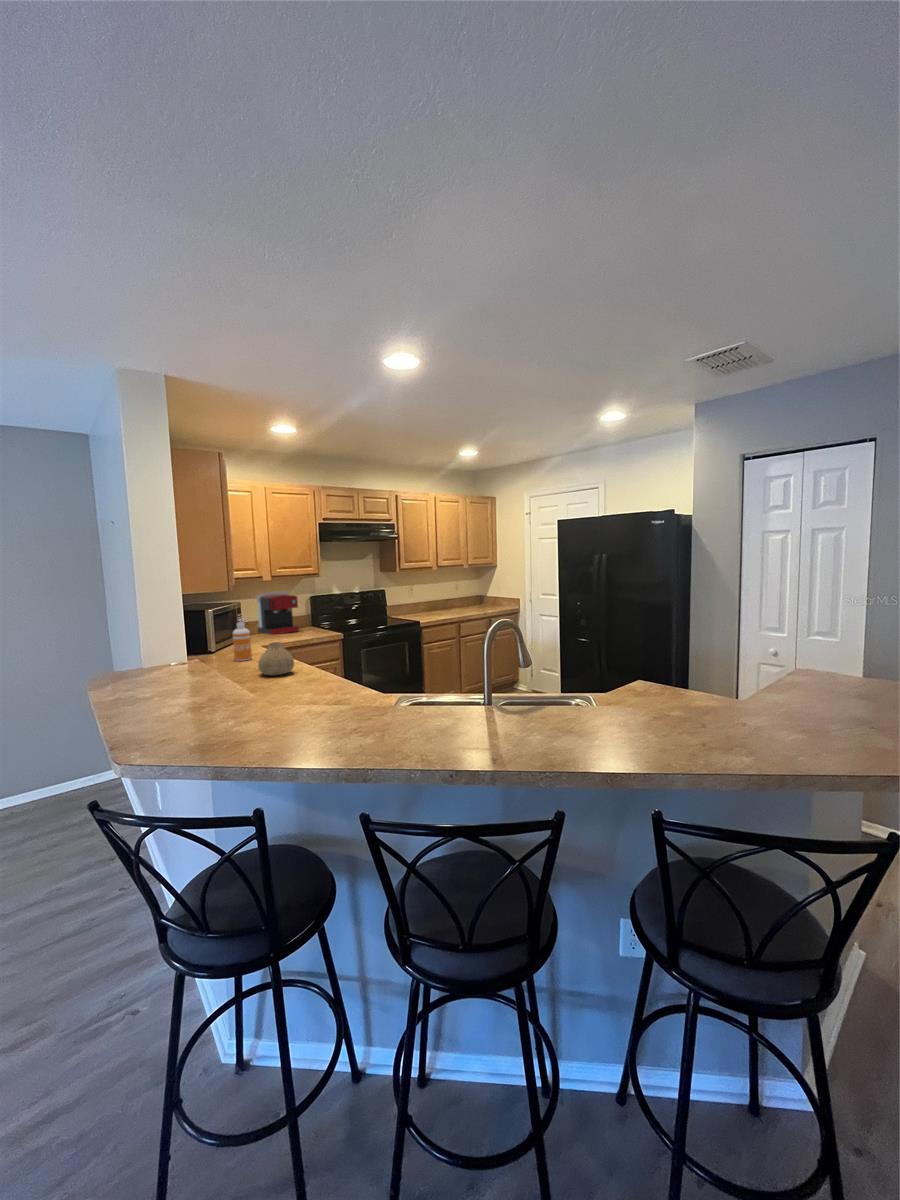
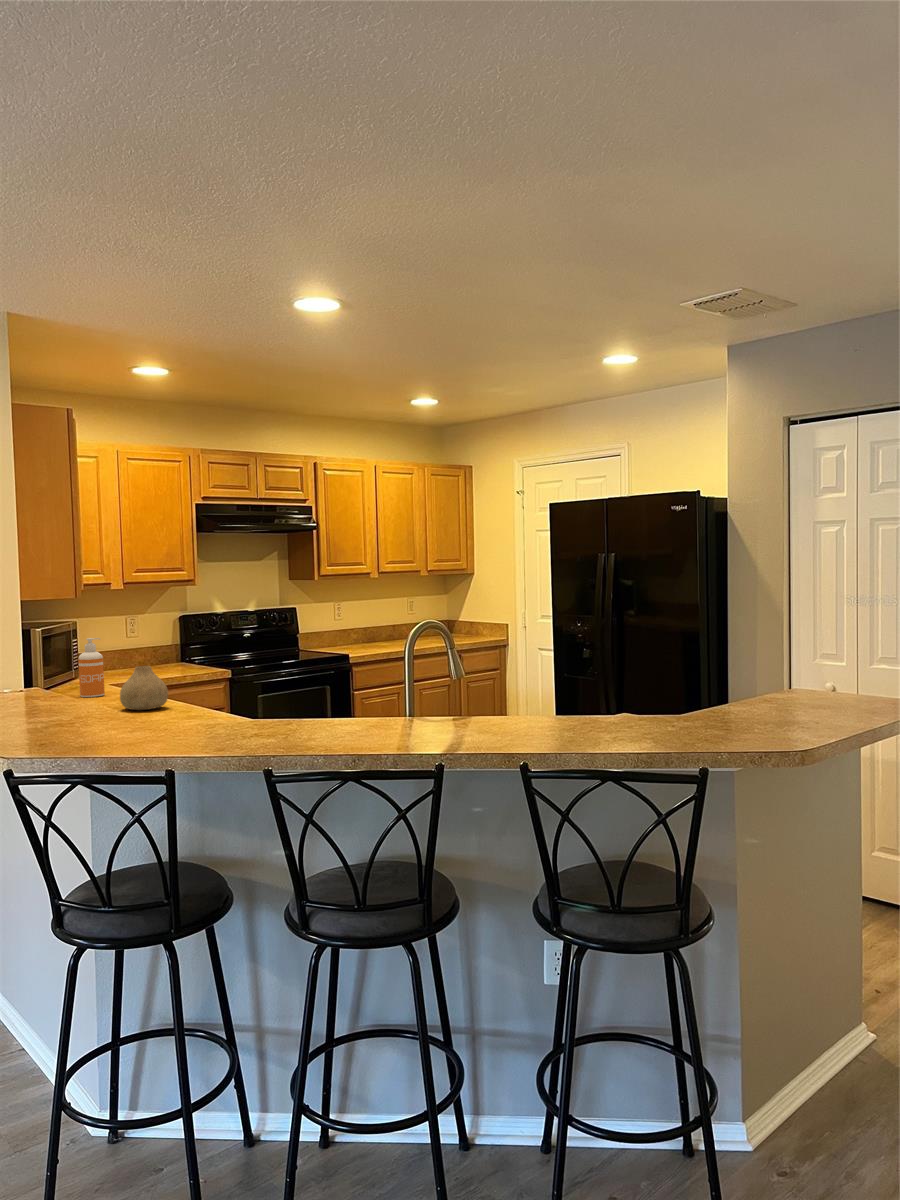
coffee maker: present [257,591,299,635] -> none [100,606,165,671]

